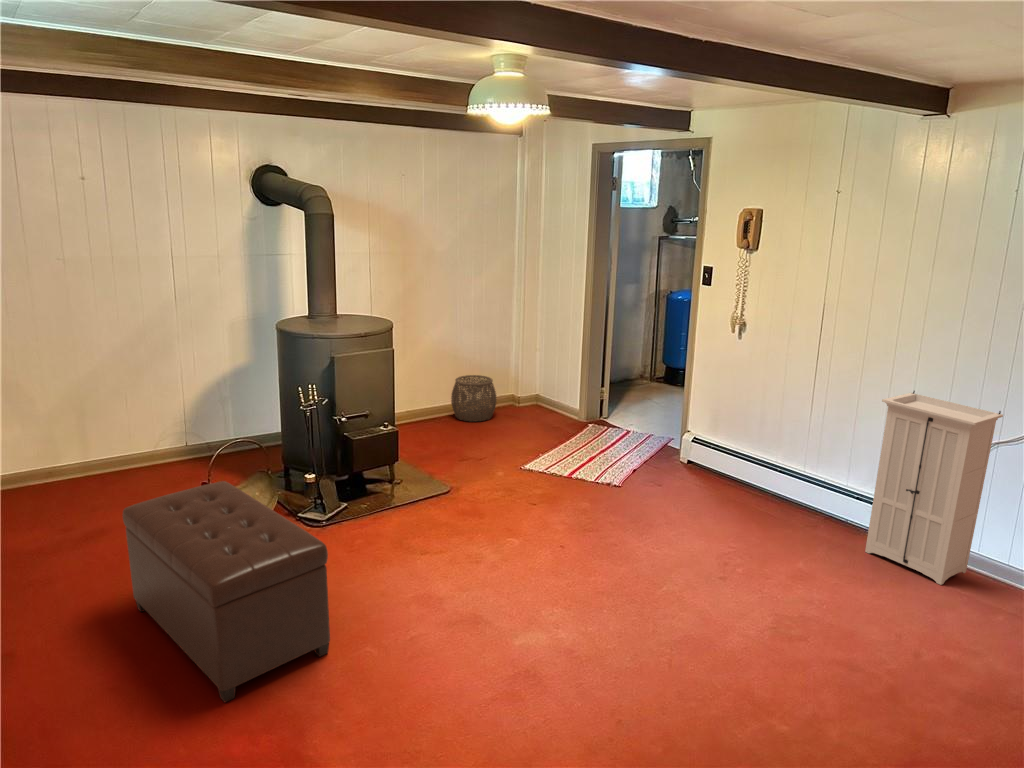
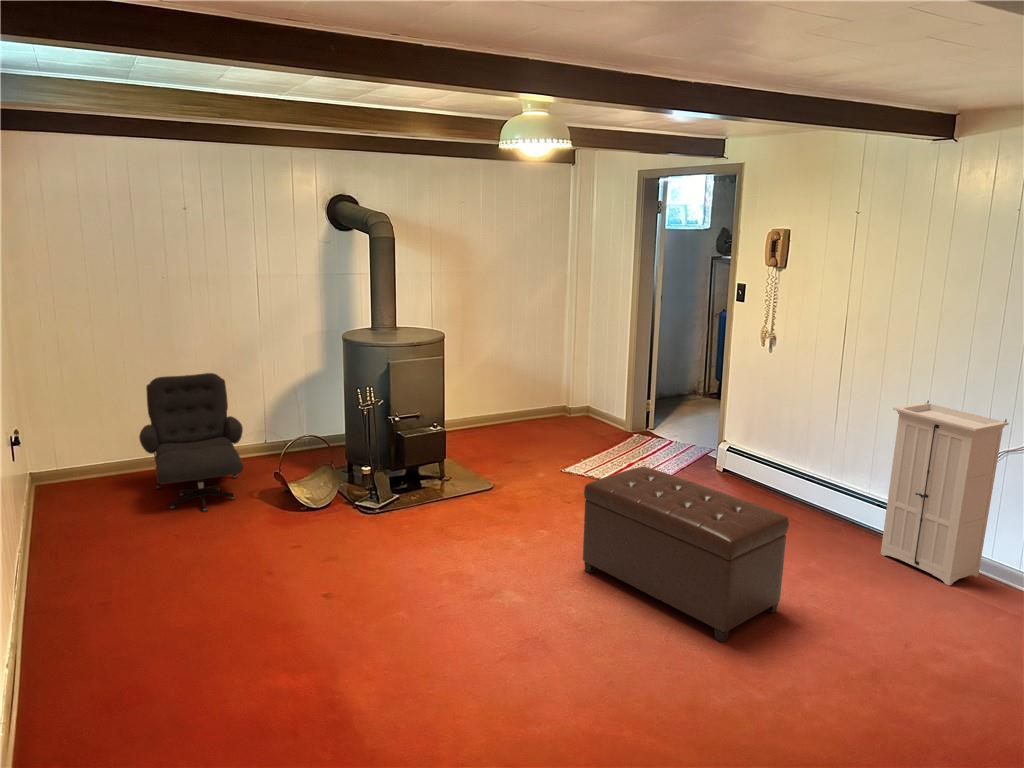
lounge chair: none [37,369,164,532] -> present [139,373,243,512]
woven basket: present [451,375,497,422] -> none [504,387,547,430]
ottoman: present [122,481,330,703] -> present [583,467,789,642]

